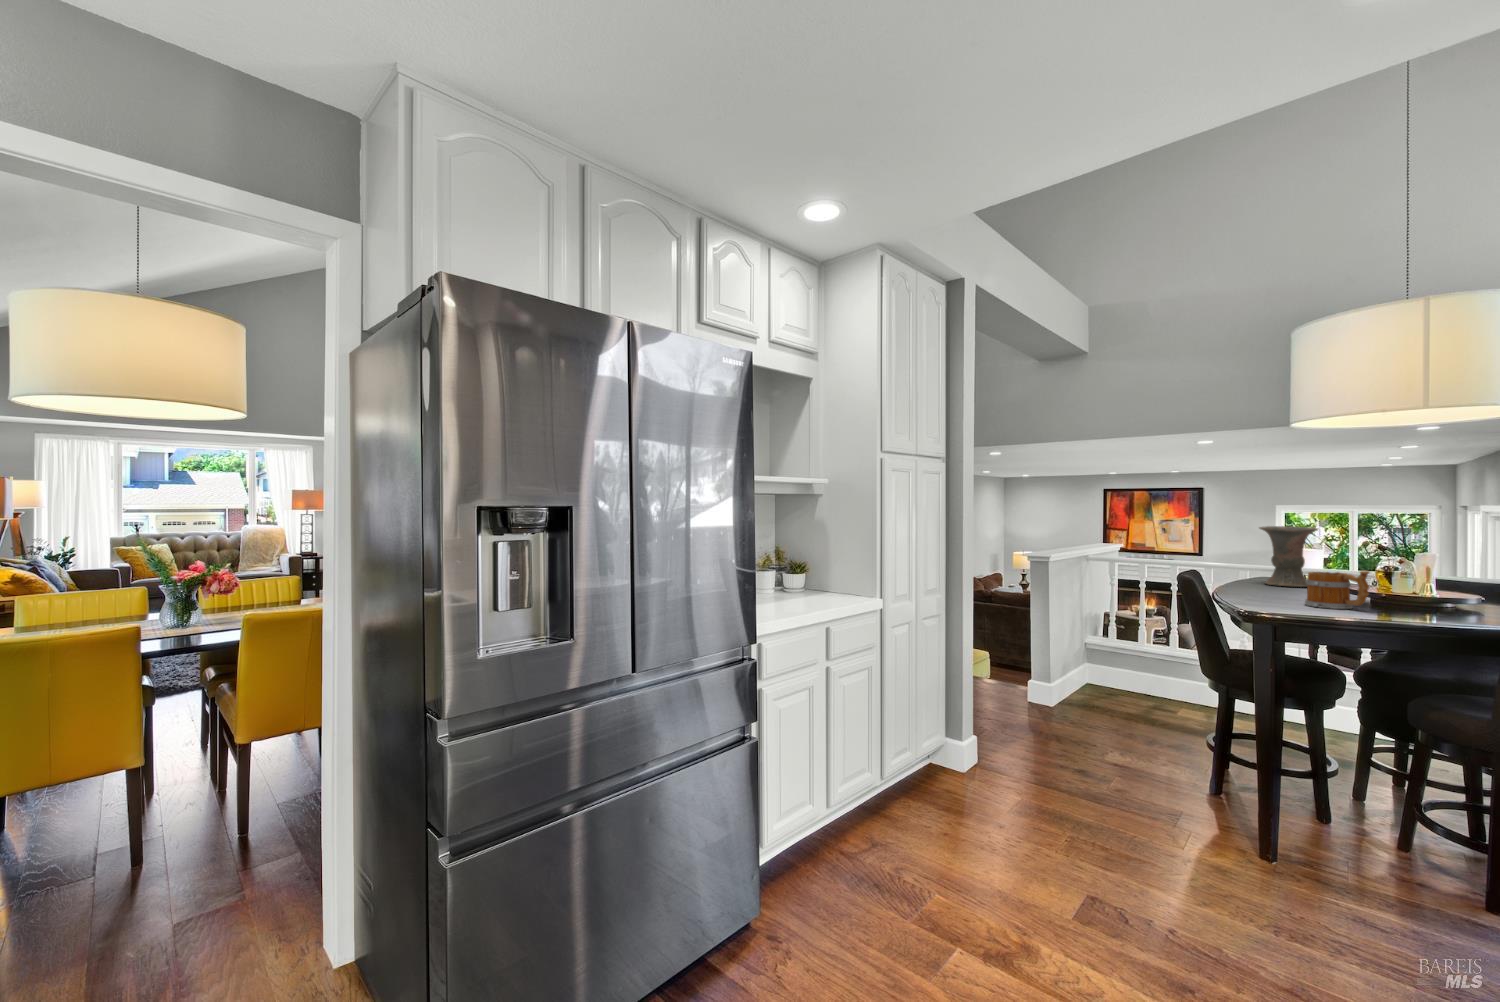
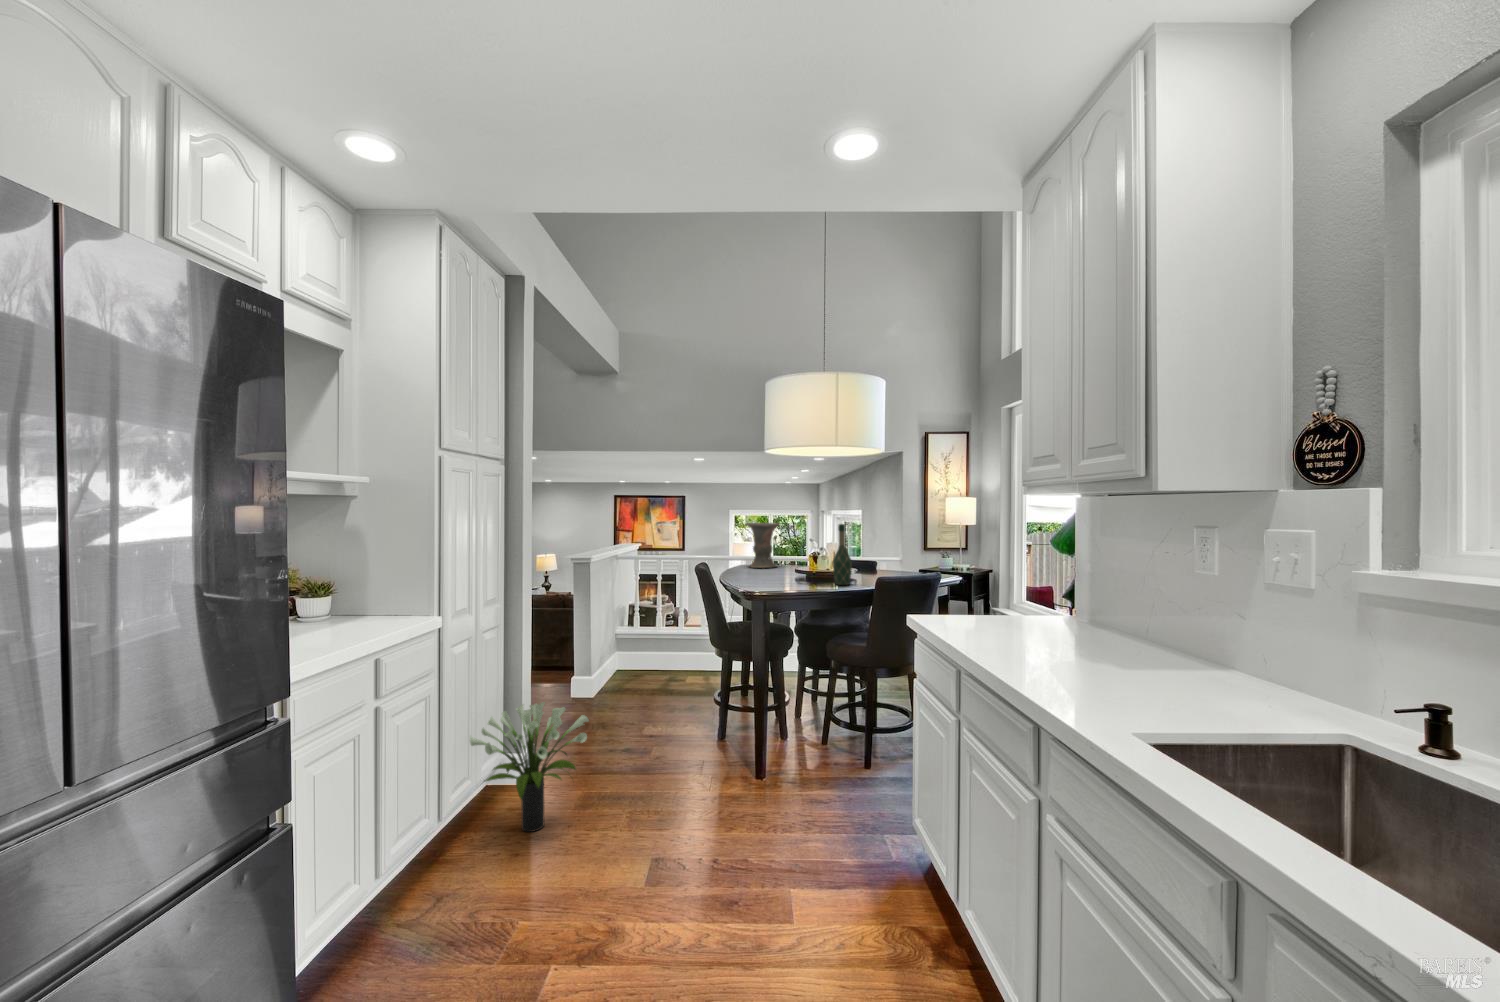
wine bottle: none [1400,533,1441,623] -> present [832,524,852,585]
mug: present [1305,570,1370,609] -> none [780,552,816,581]
potted plant: none [909,695,1026,821] -> present [470,702,589,832]

